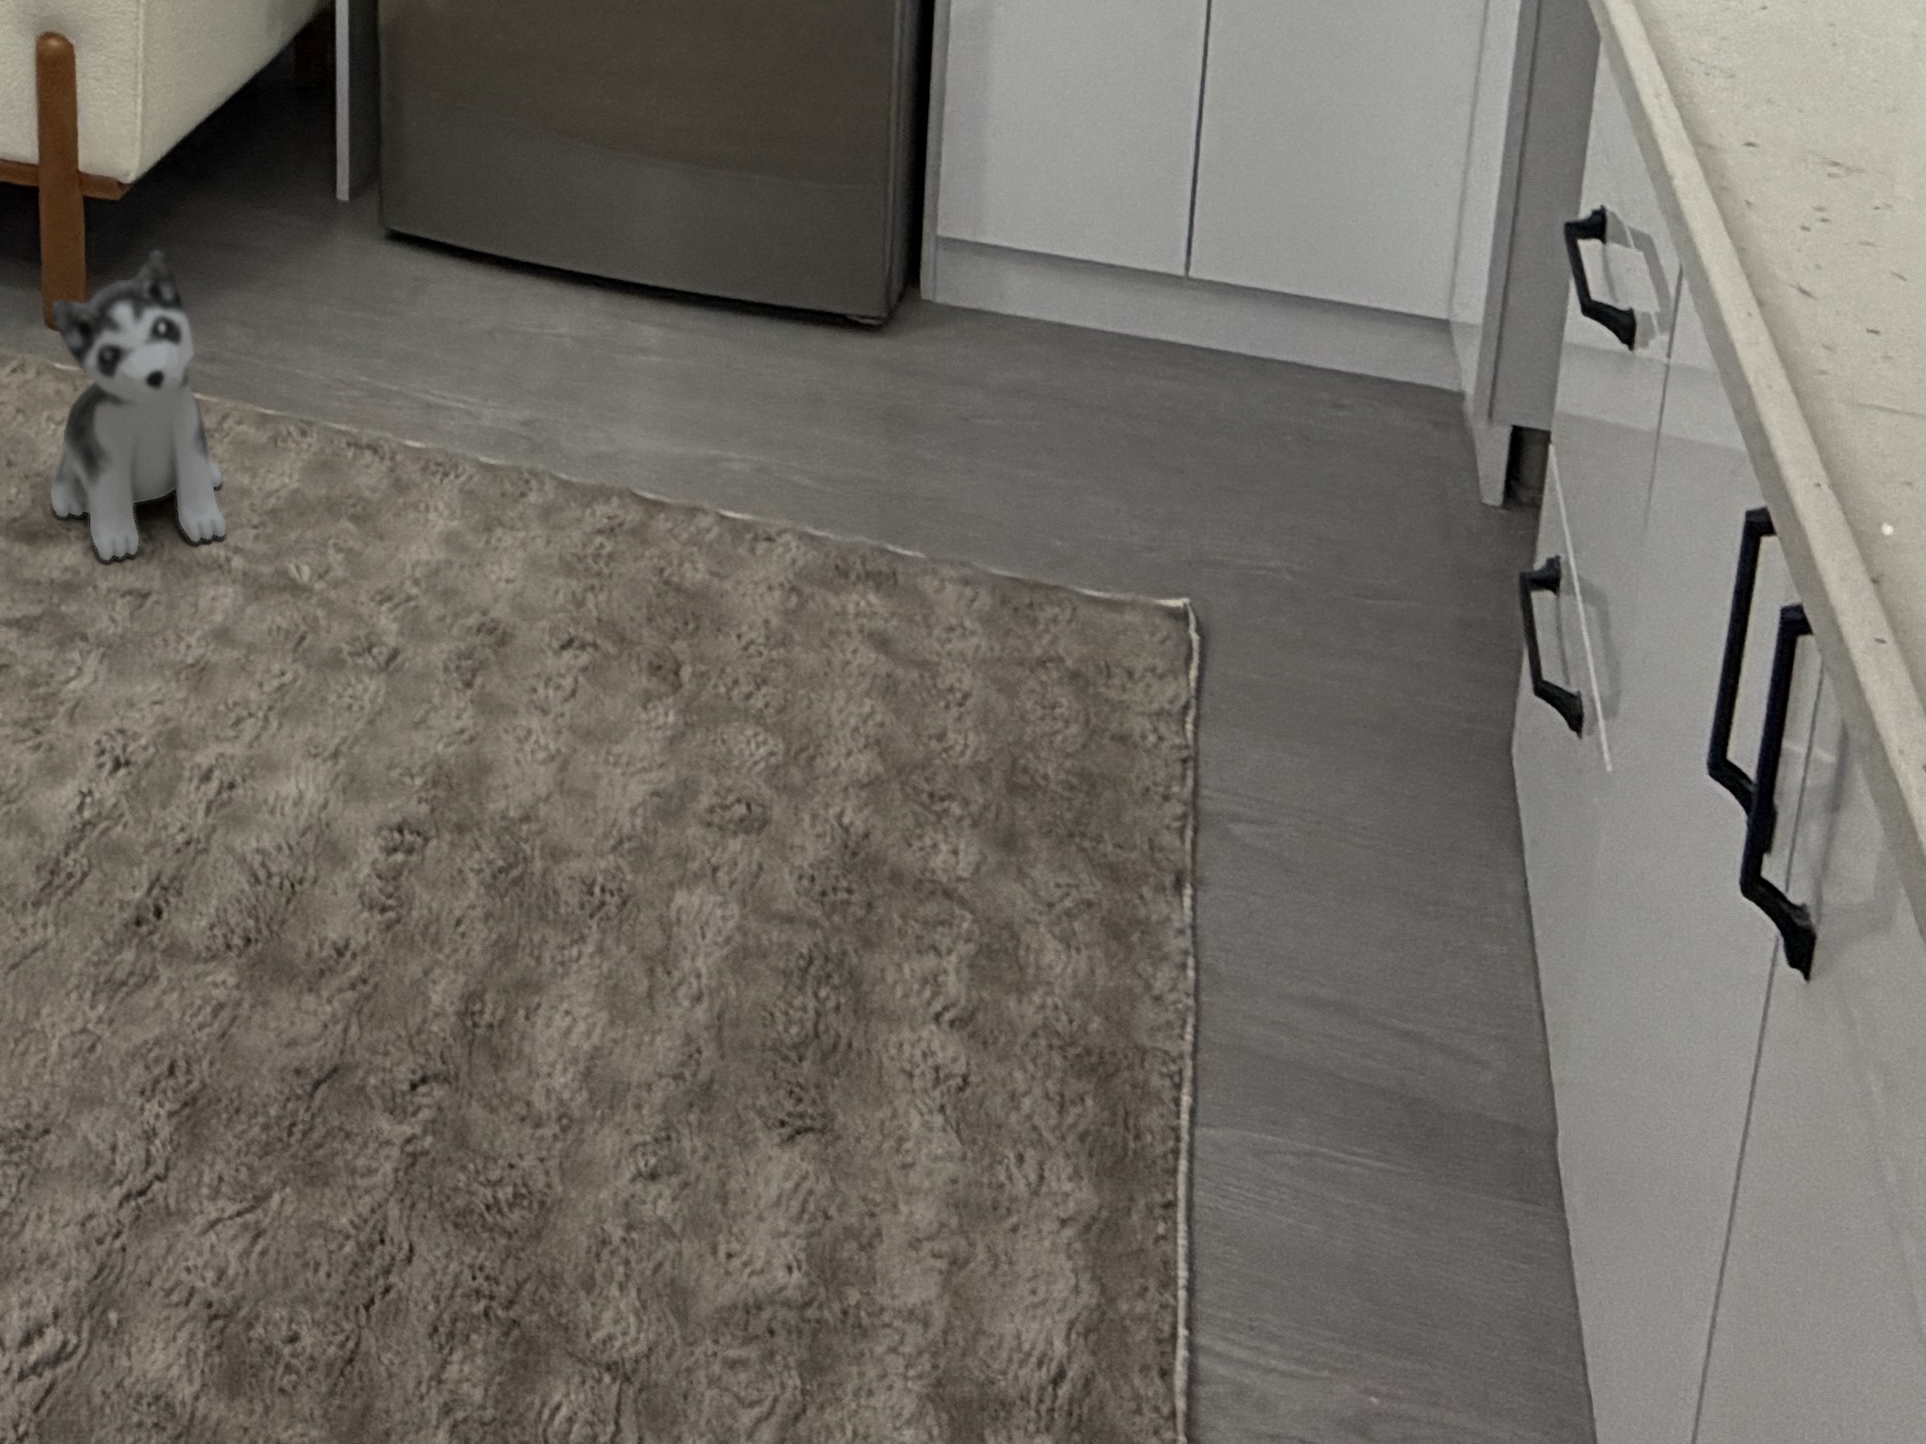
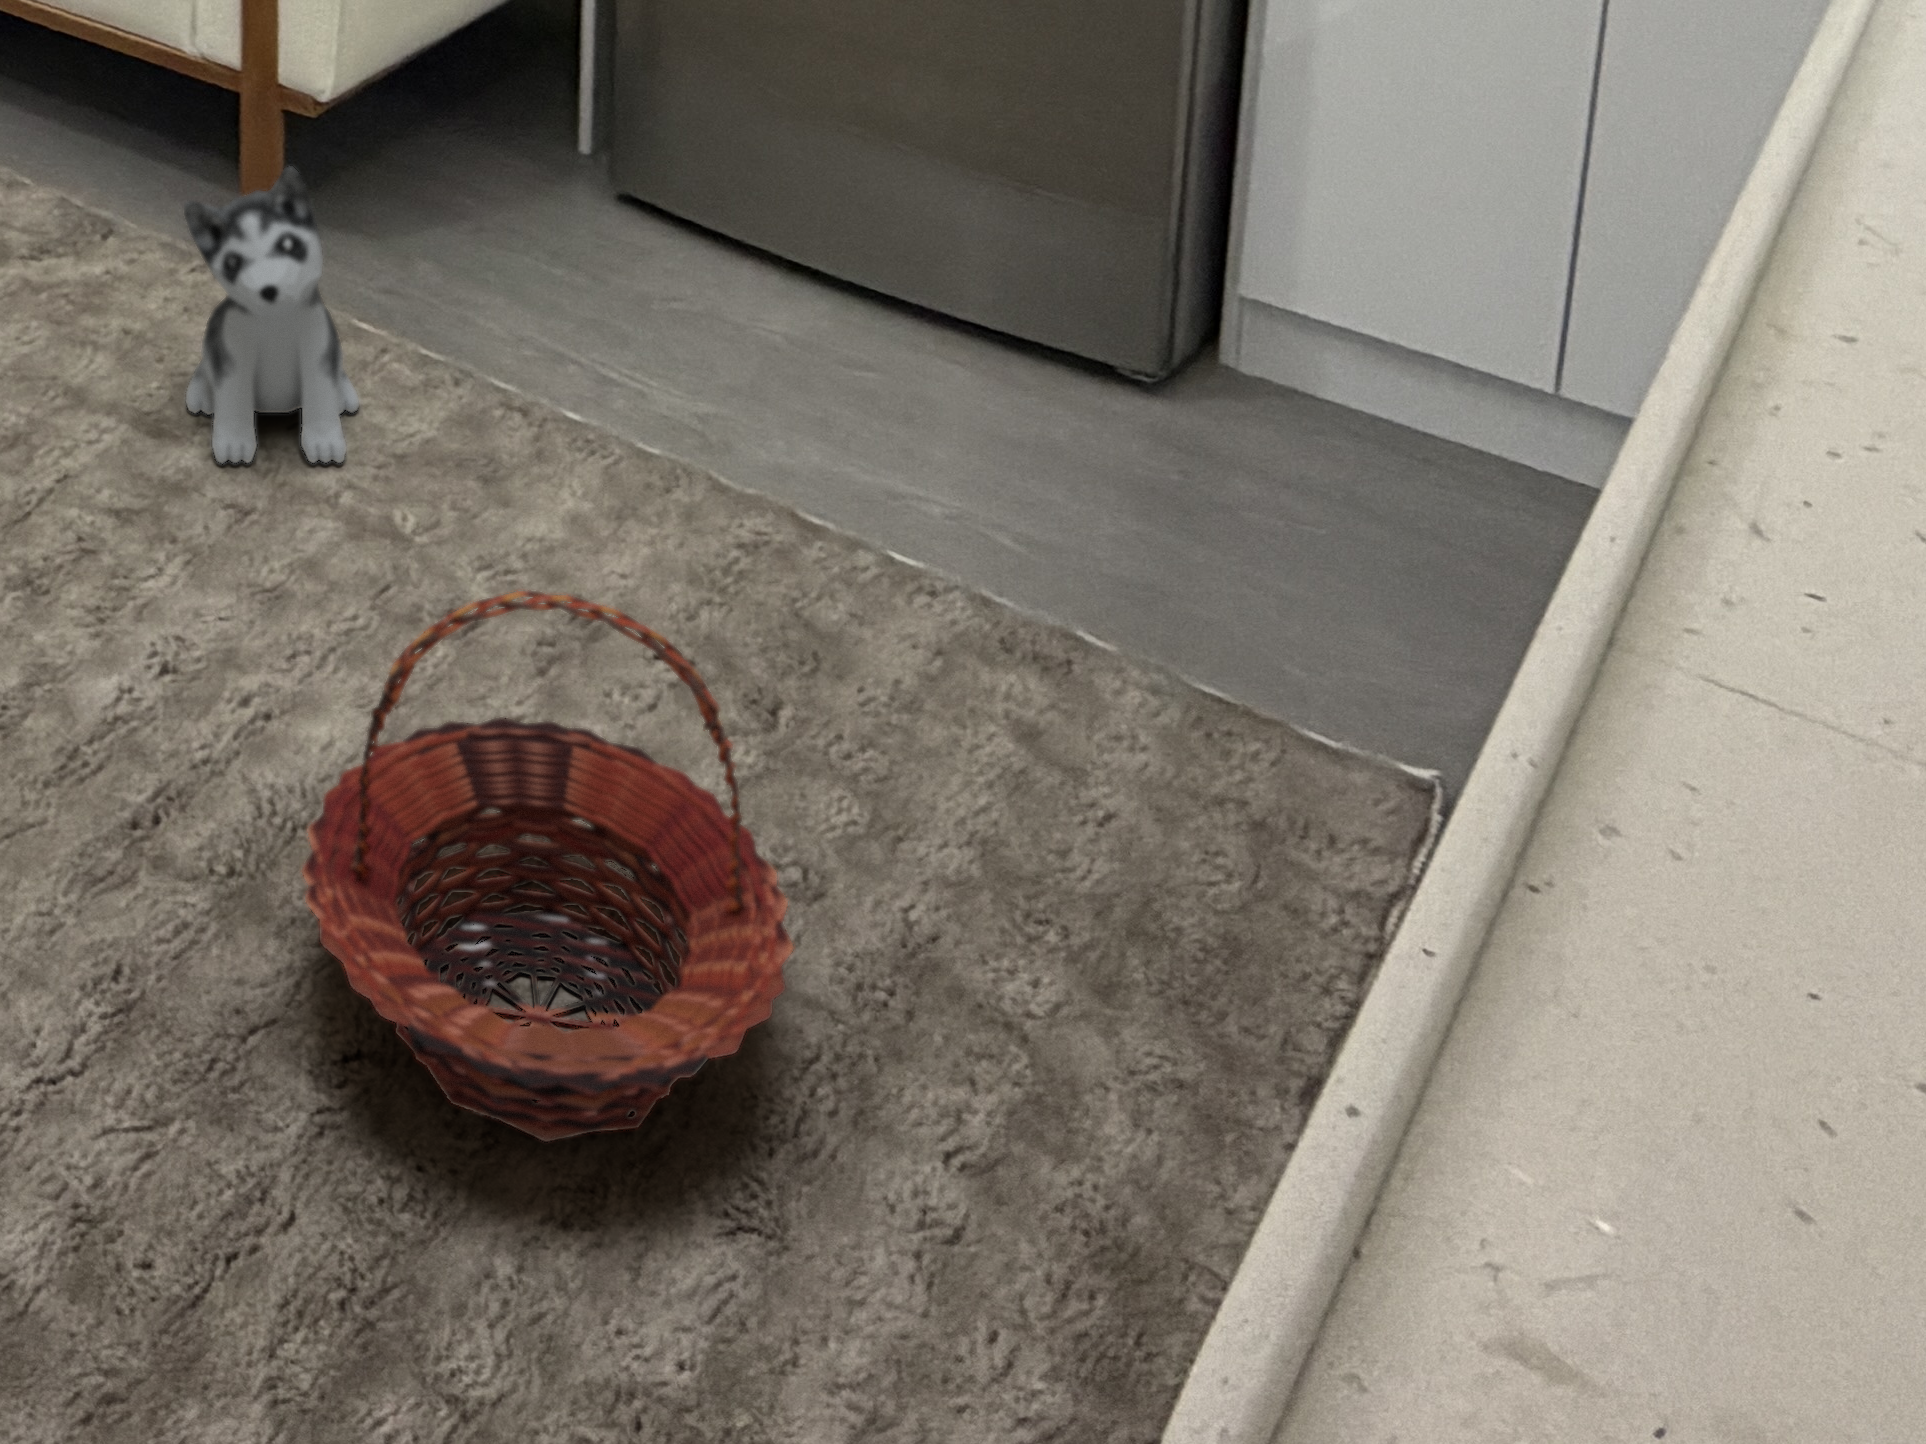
basket: none [345,595,805,1110] -> present [302,590,793,1142]

